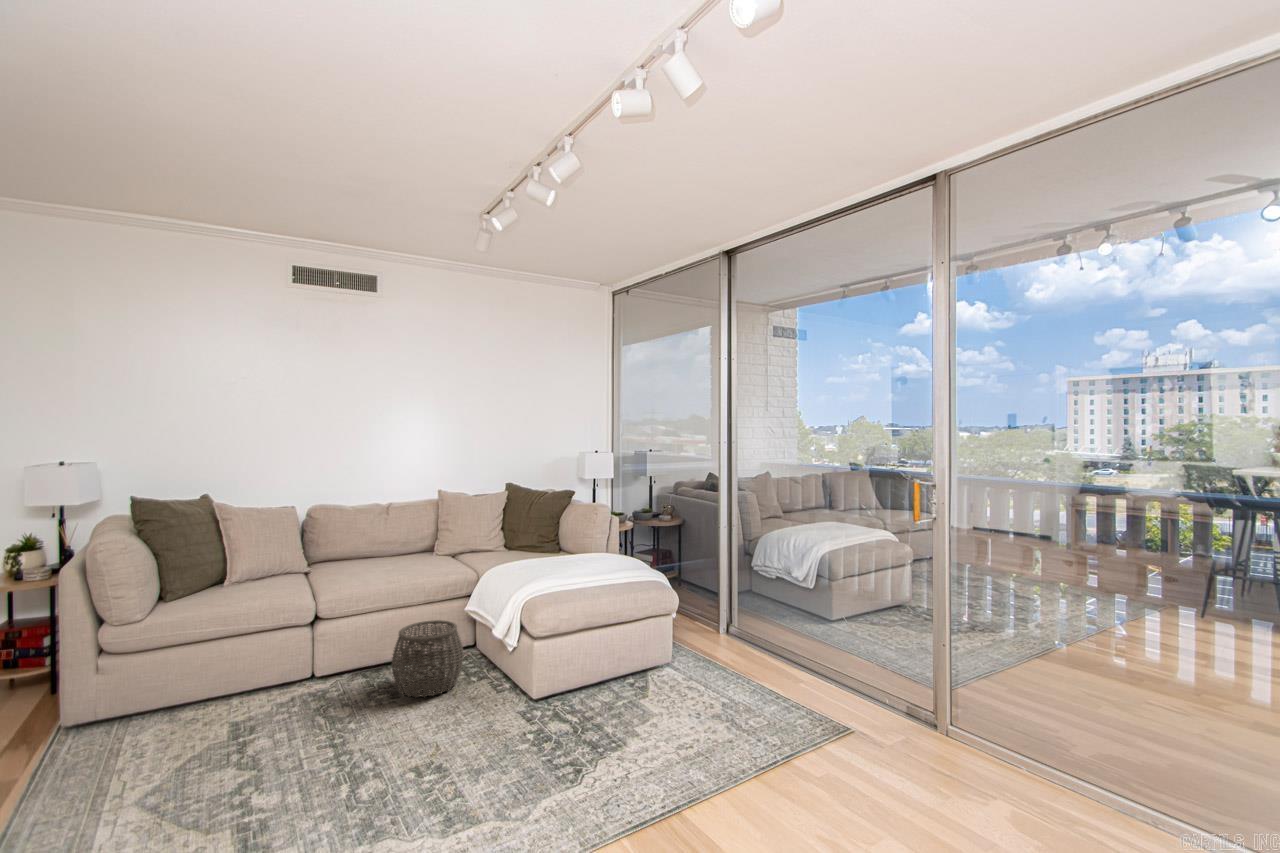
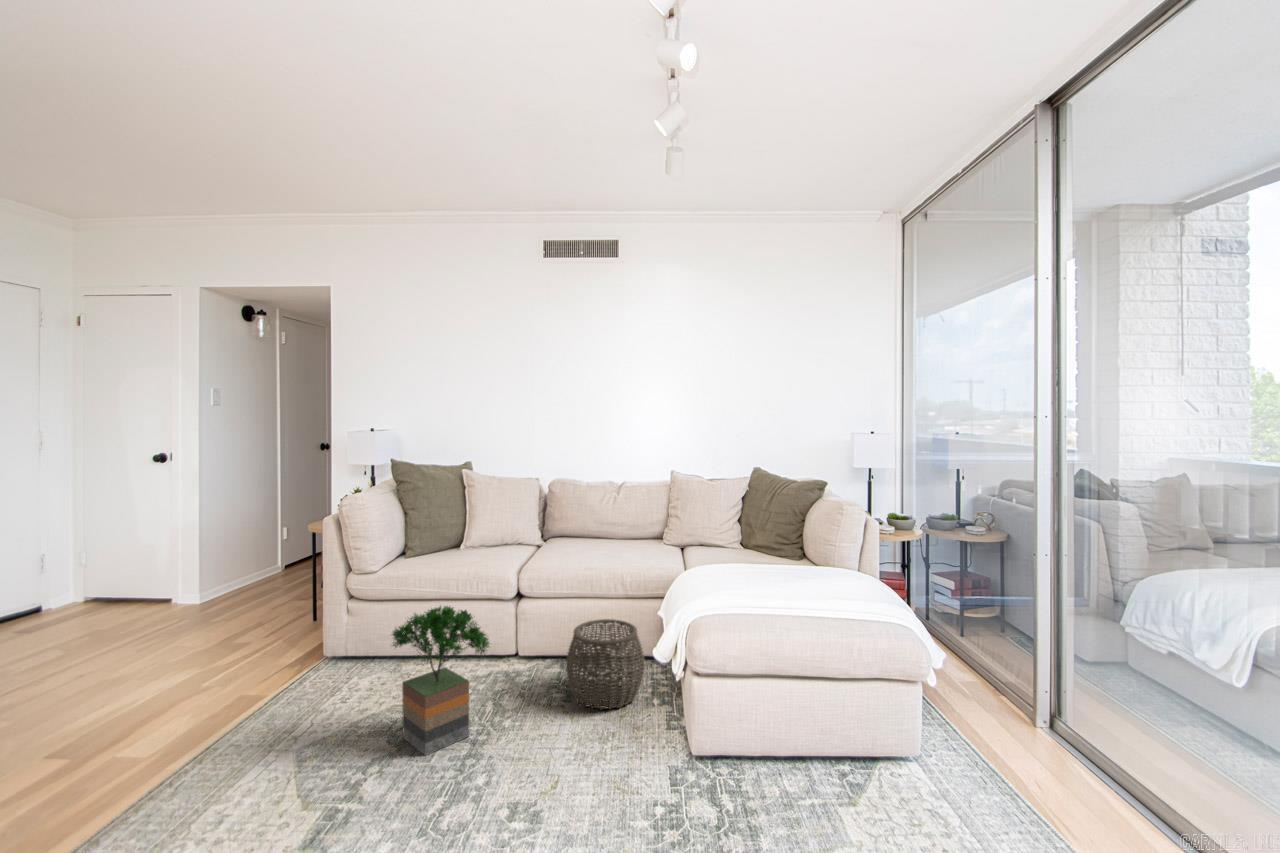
potted tree: none [236,627,349,770] -> present [392,606,490,755]

